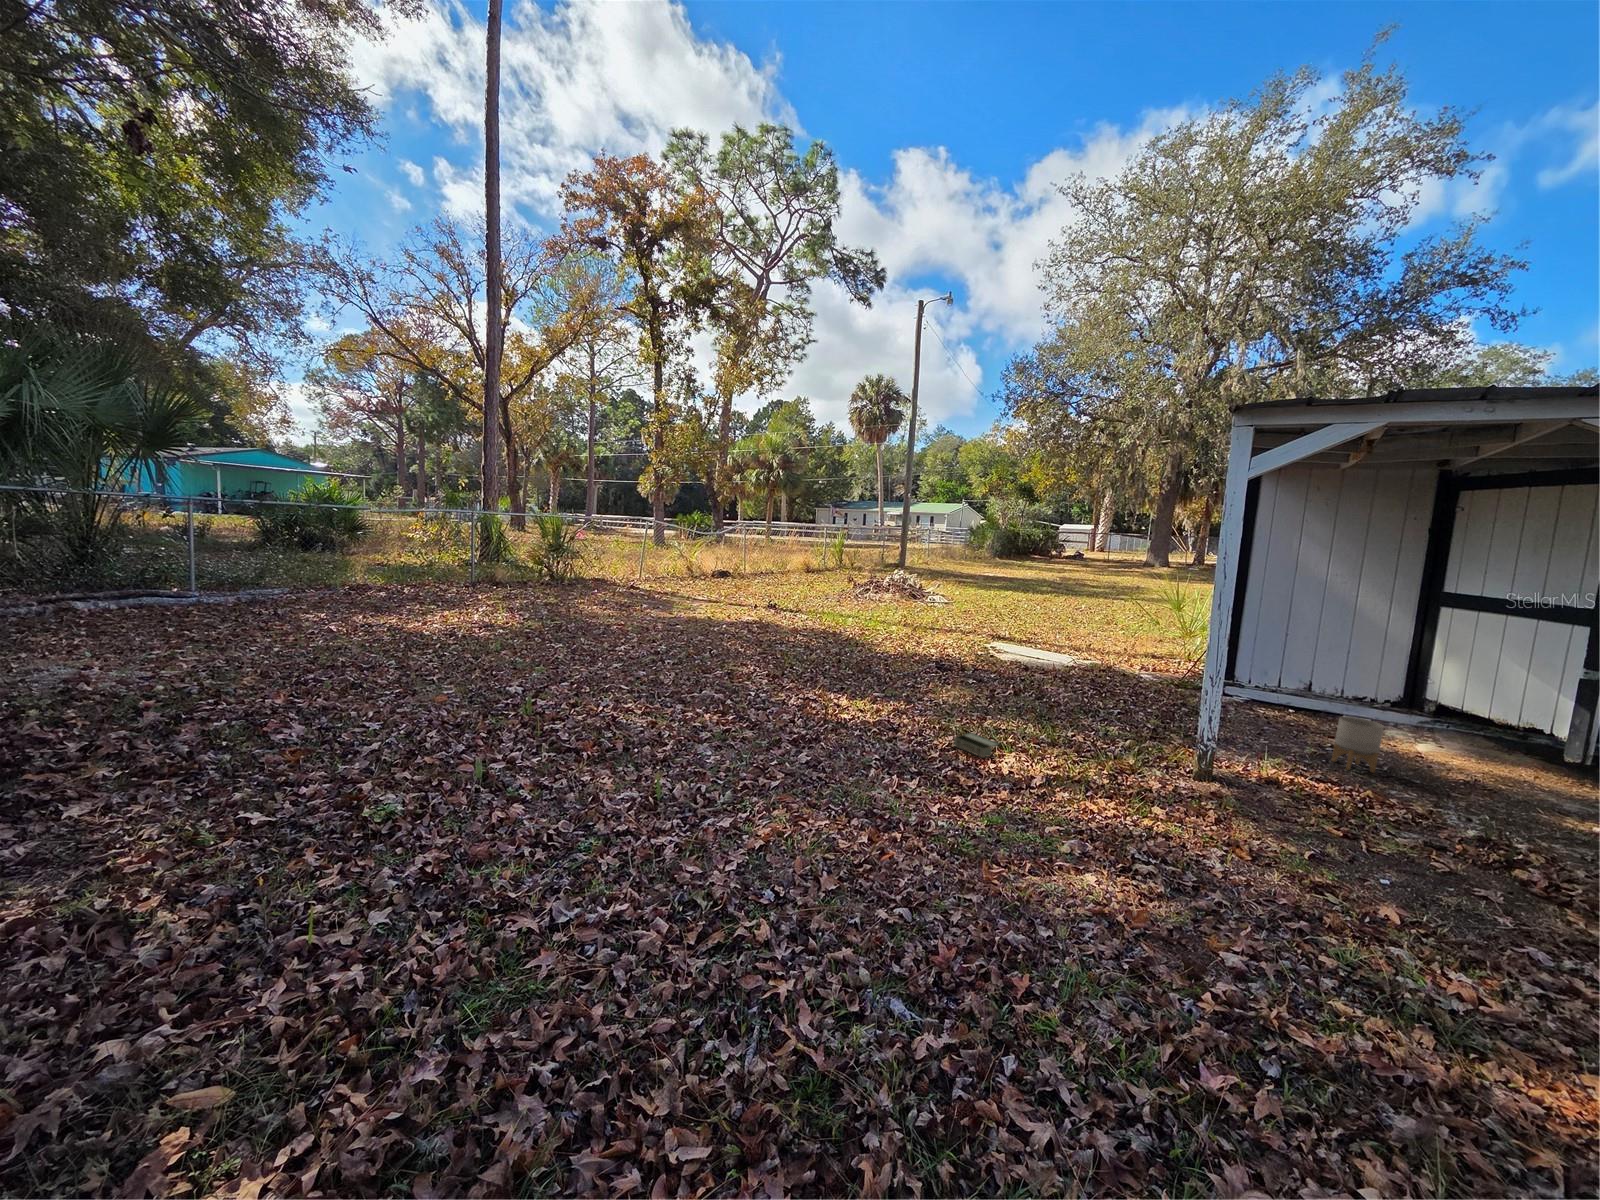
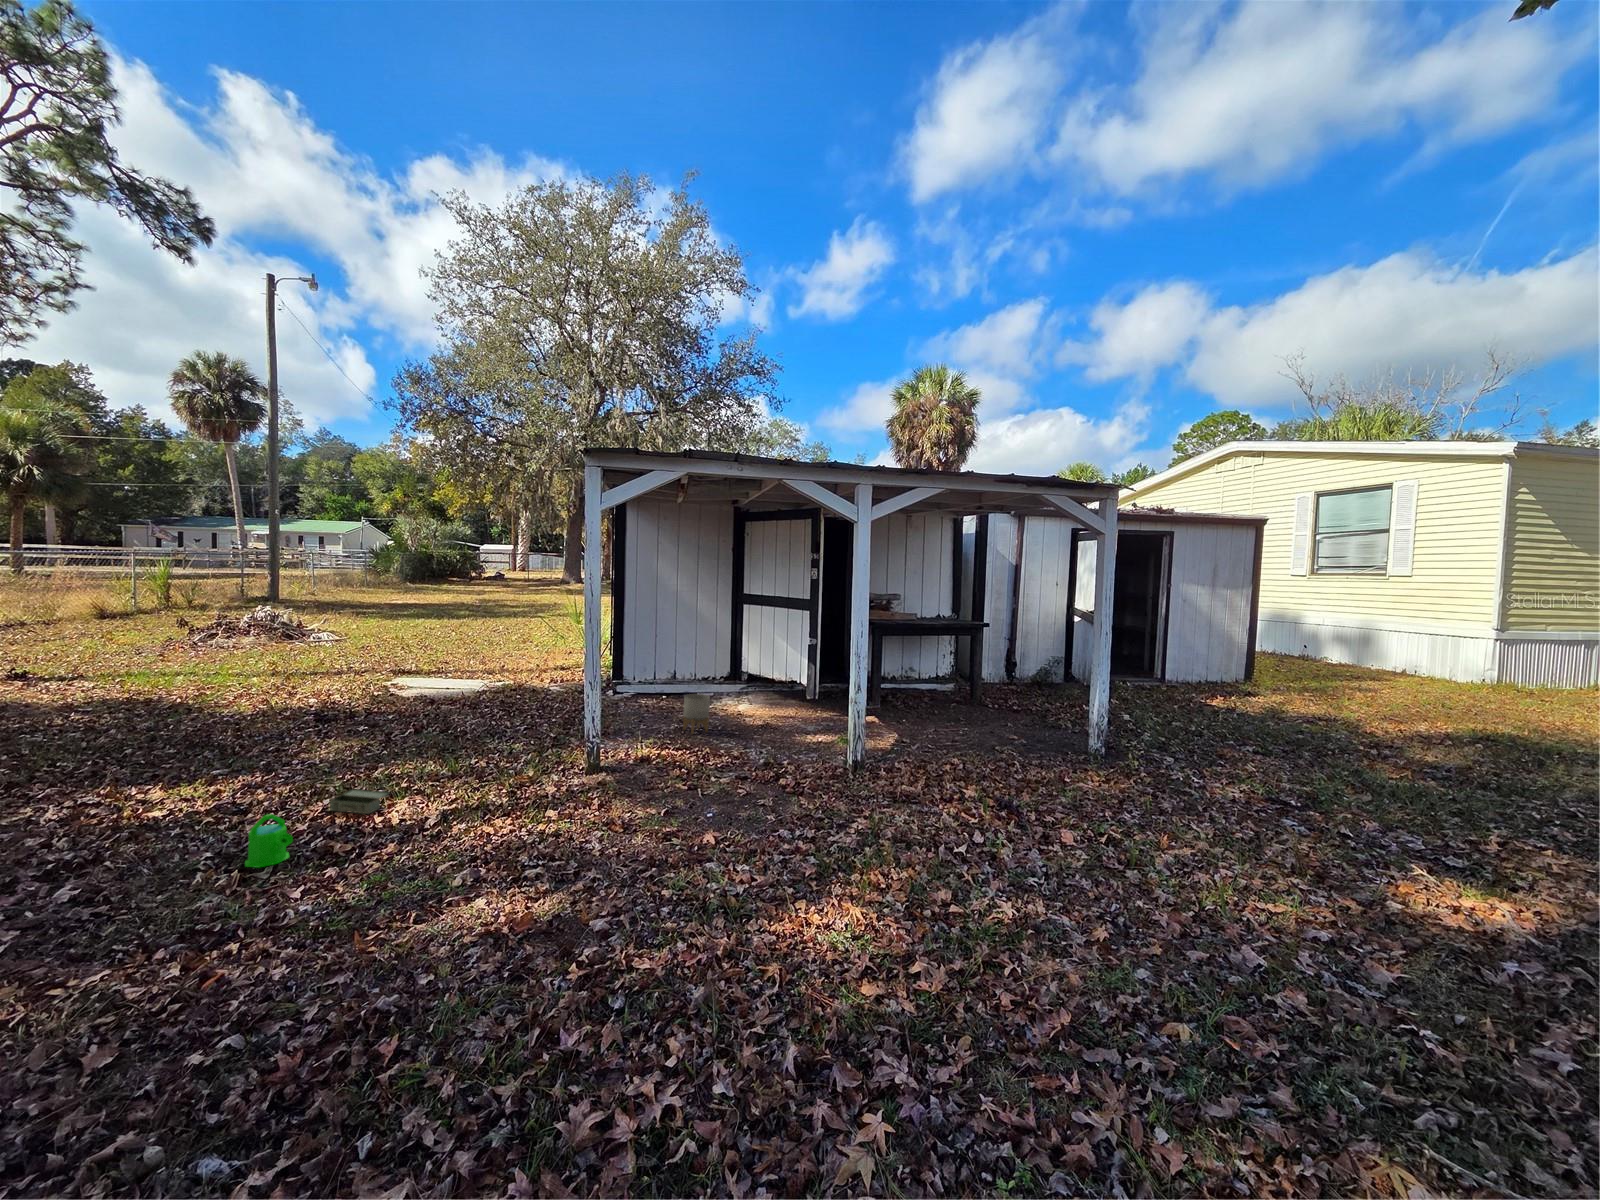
watering can: none [900,736,933,778] -> present [245,814,293,868]

